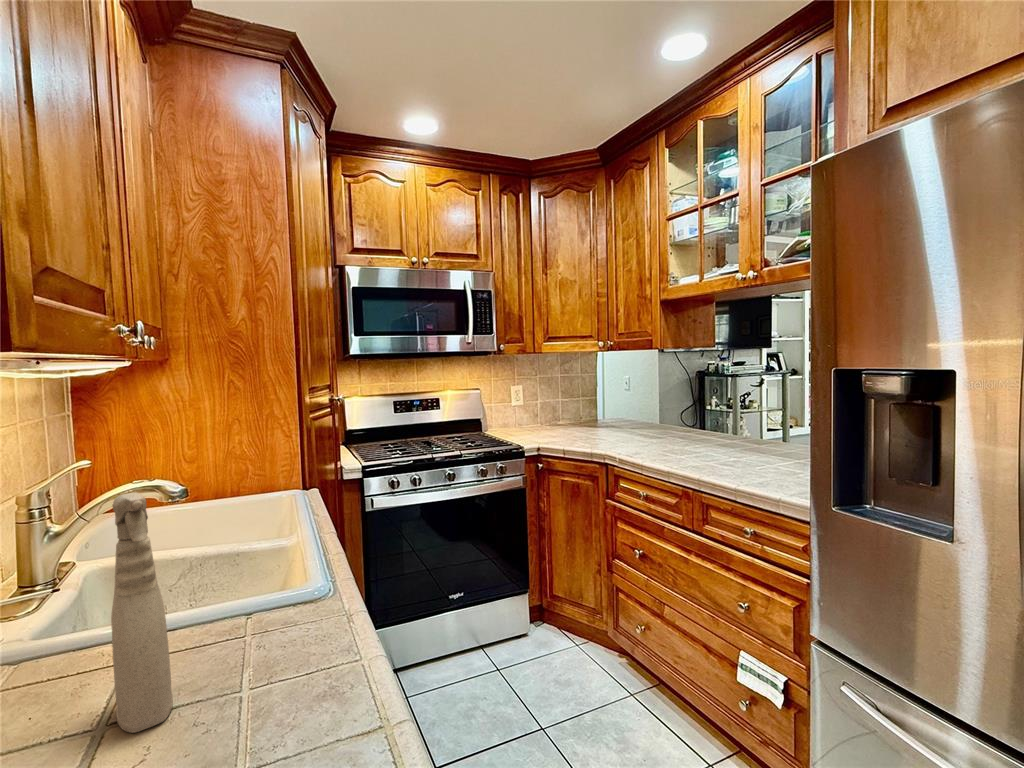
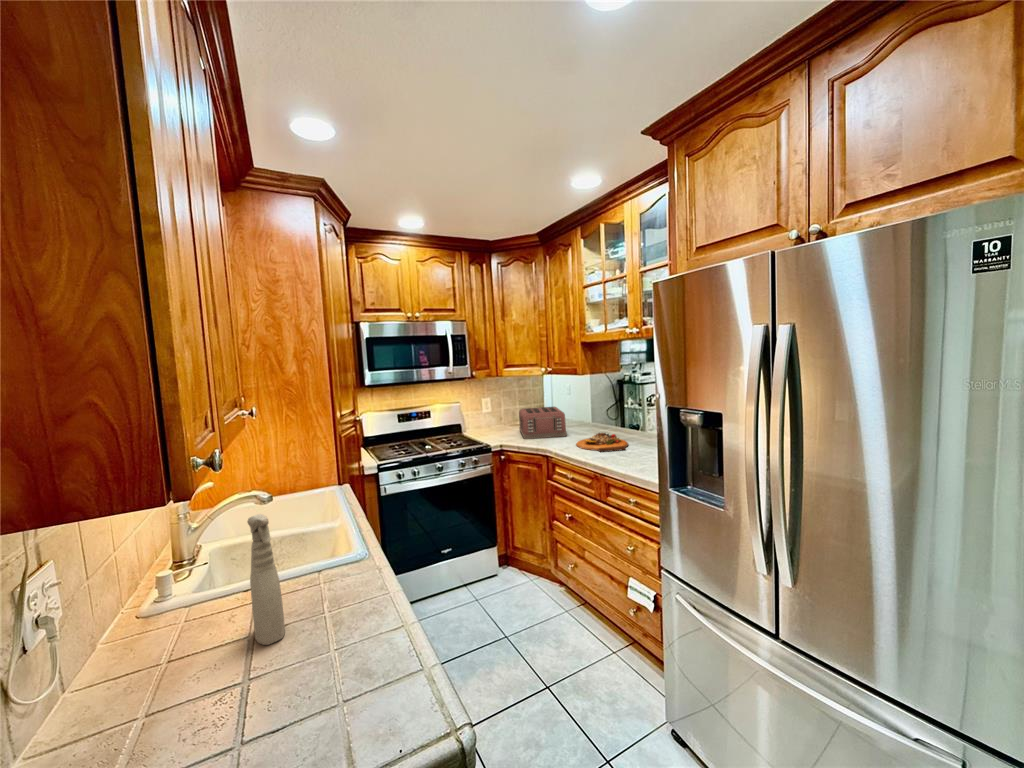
toaster: none [564,398,634,441] -> present [519,407,567,439]
cutting board: none [650,433,731,459] -> present [576,433,628,452]

